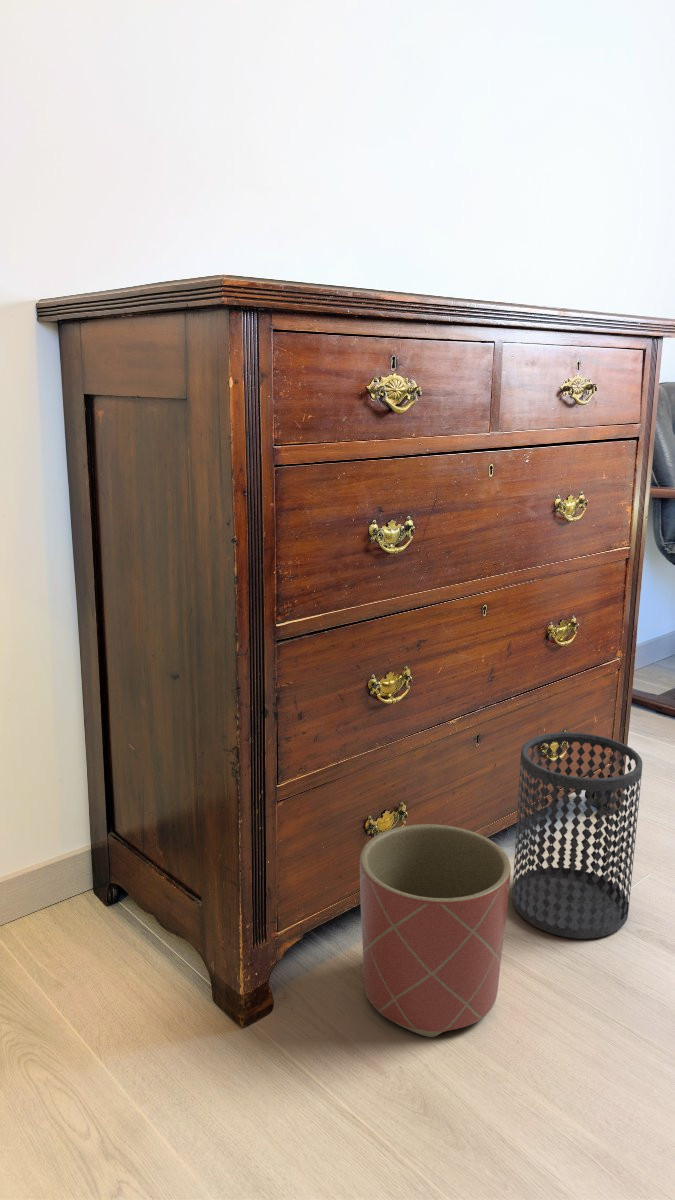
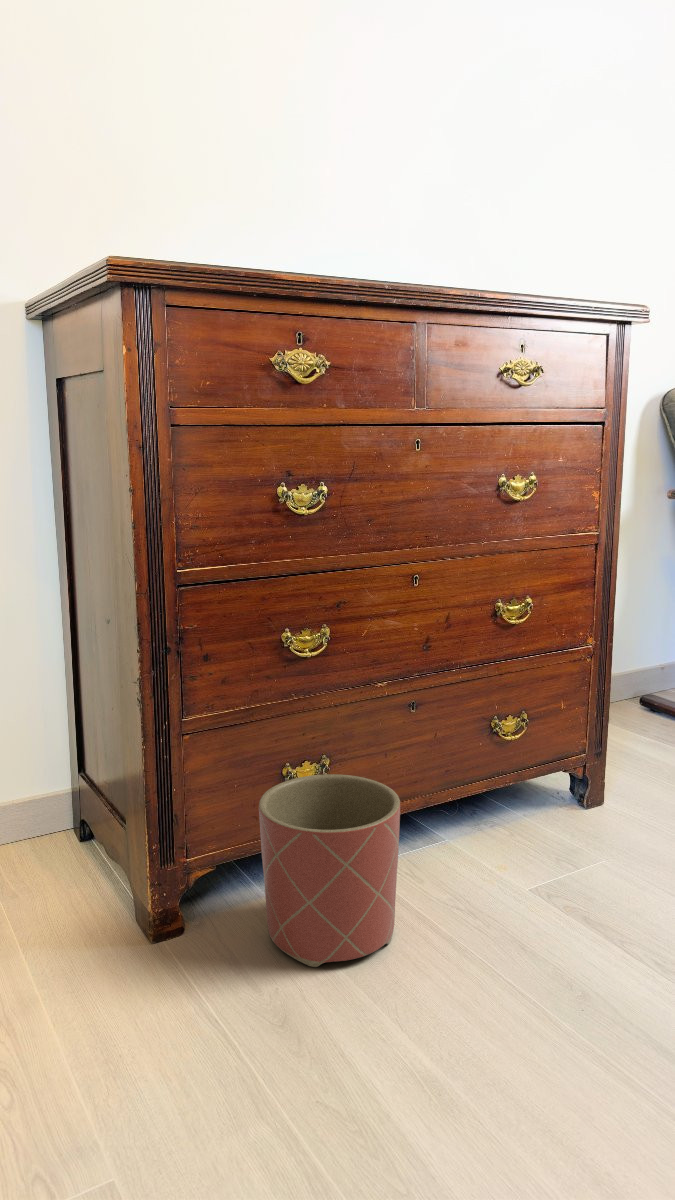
wastebasket: present [512,732,642,939] -> none [449,705,568,904]

